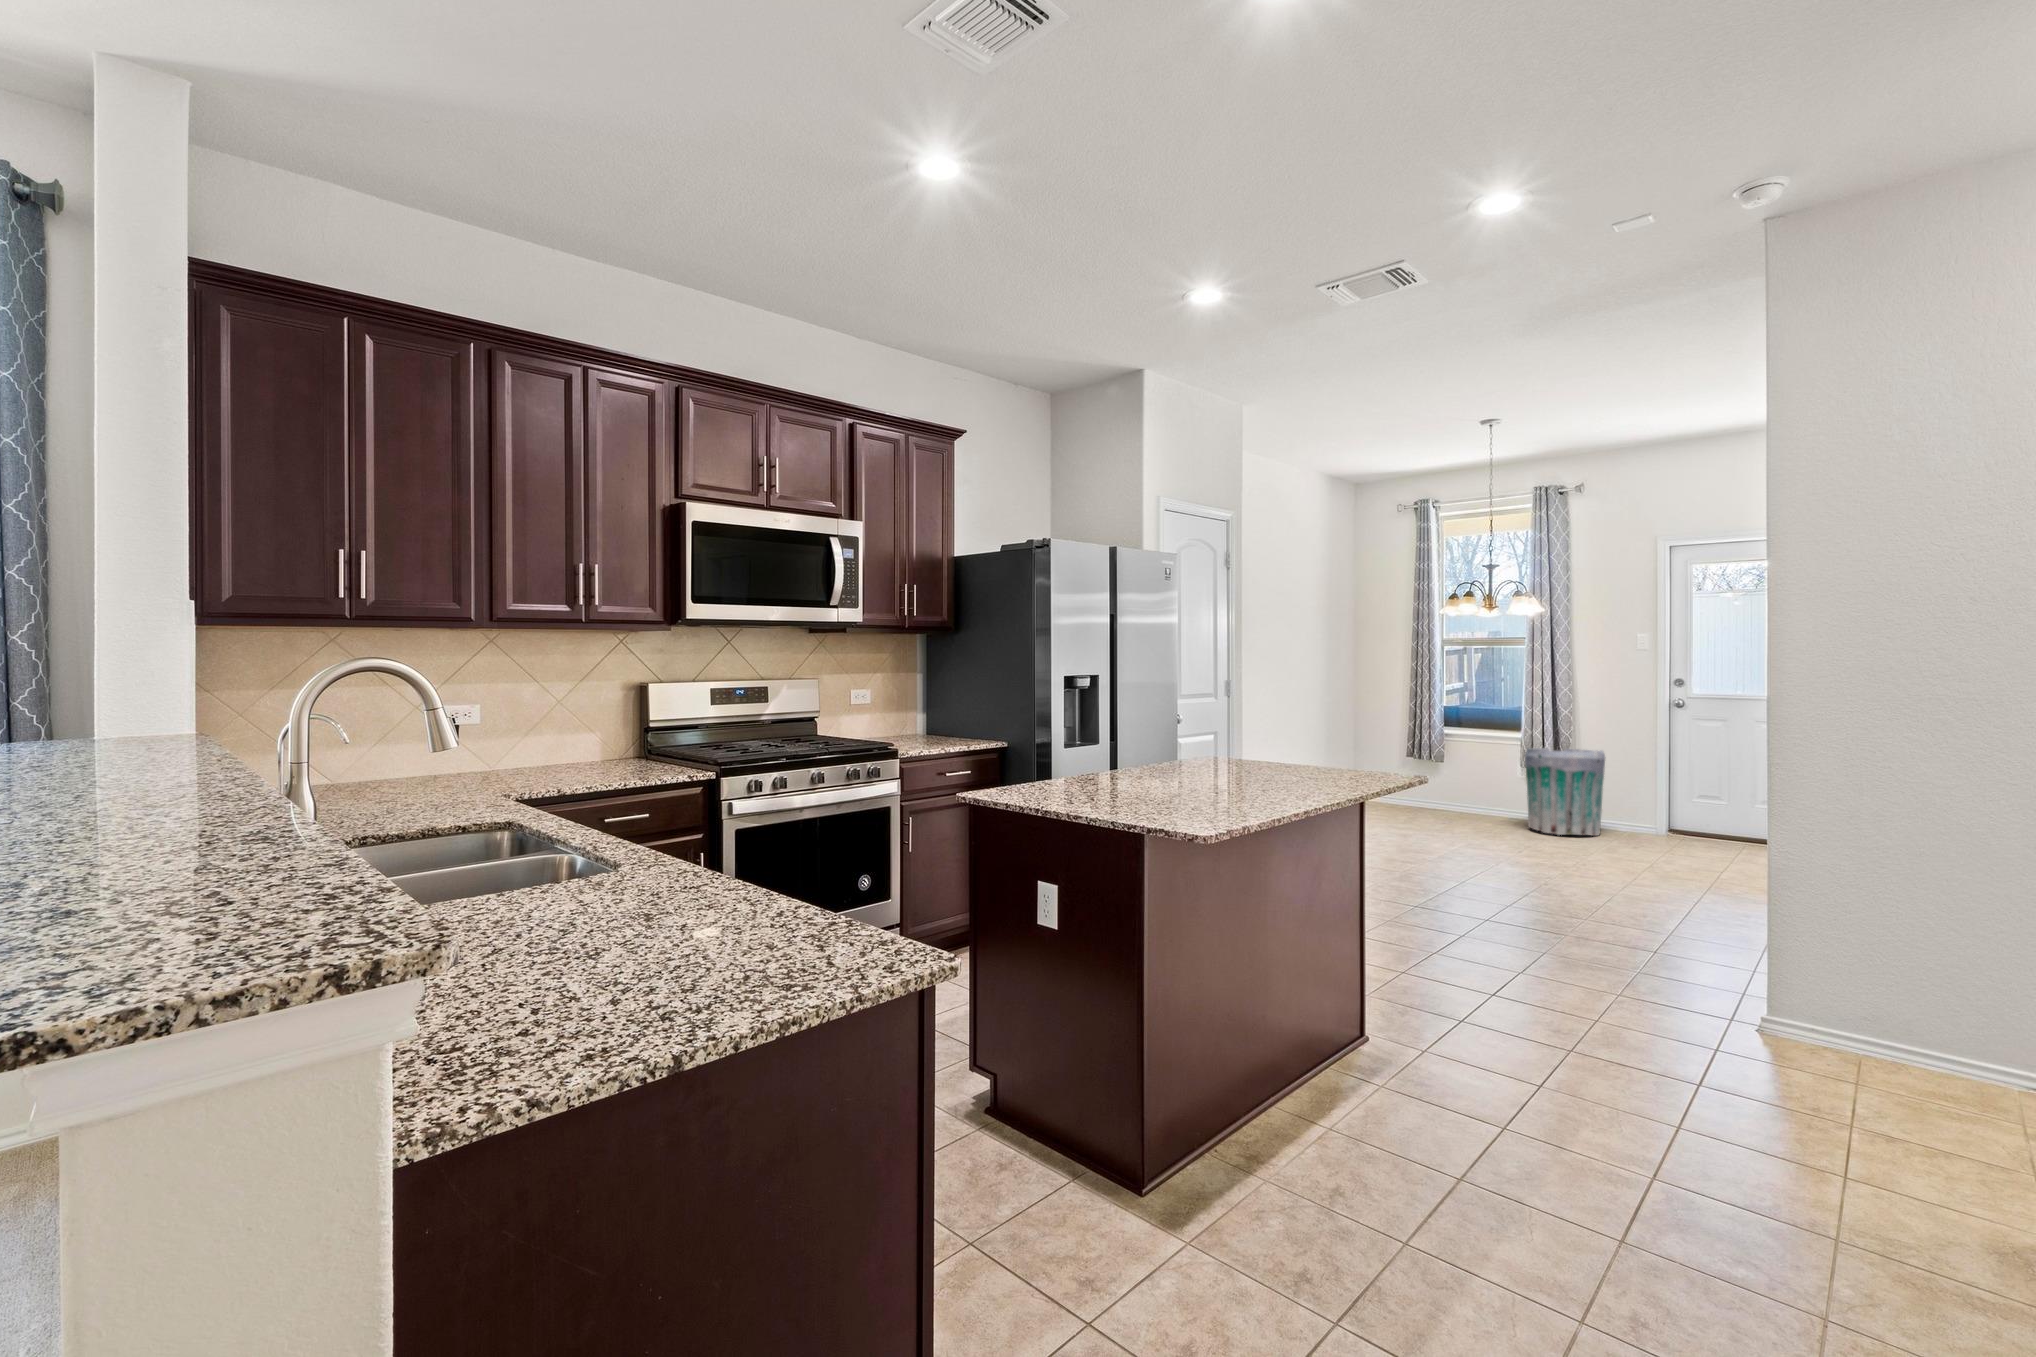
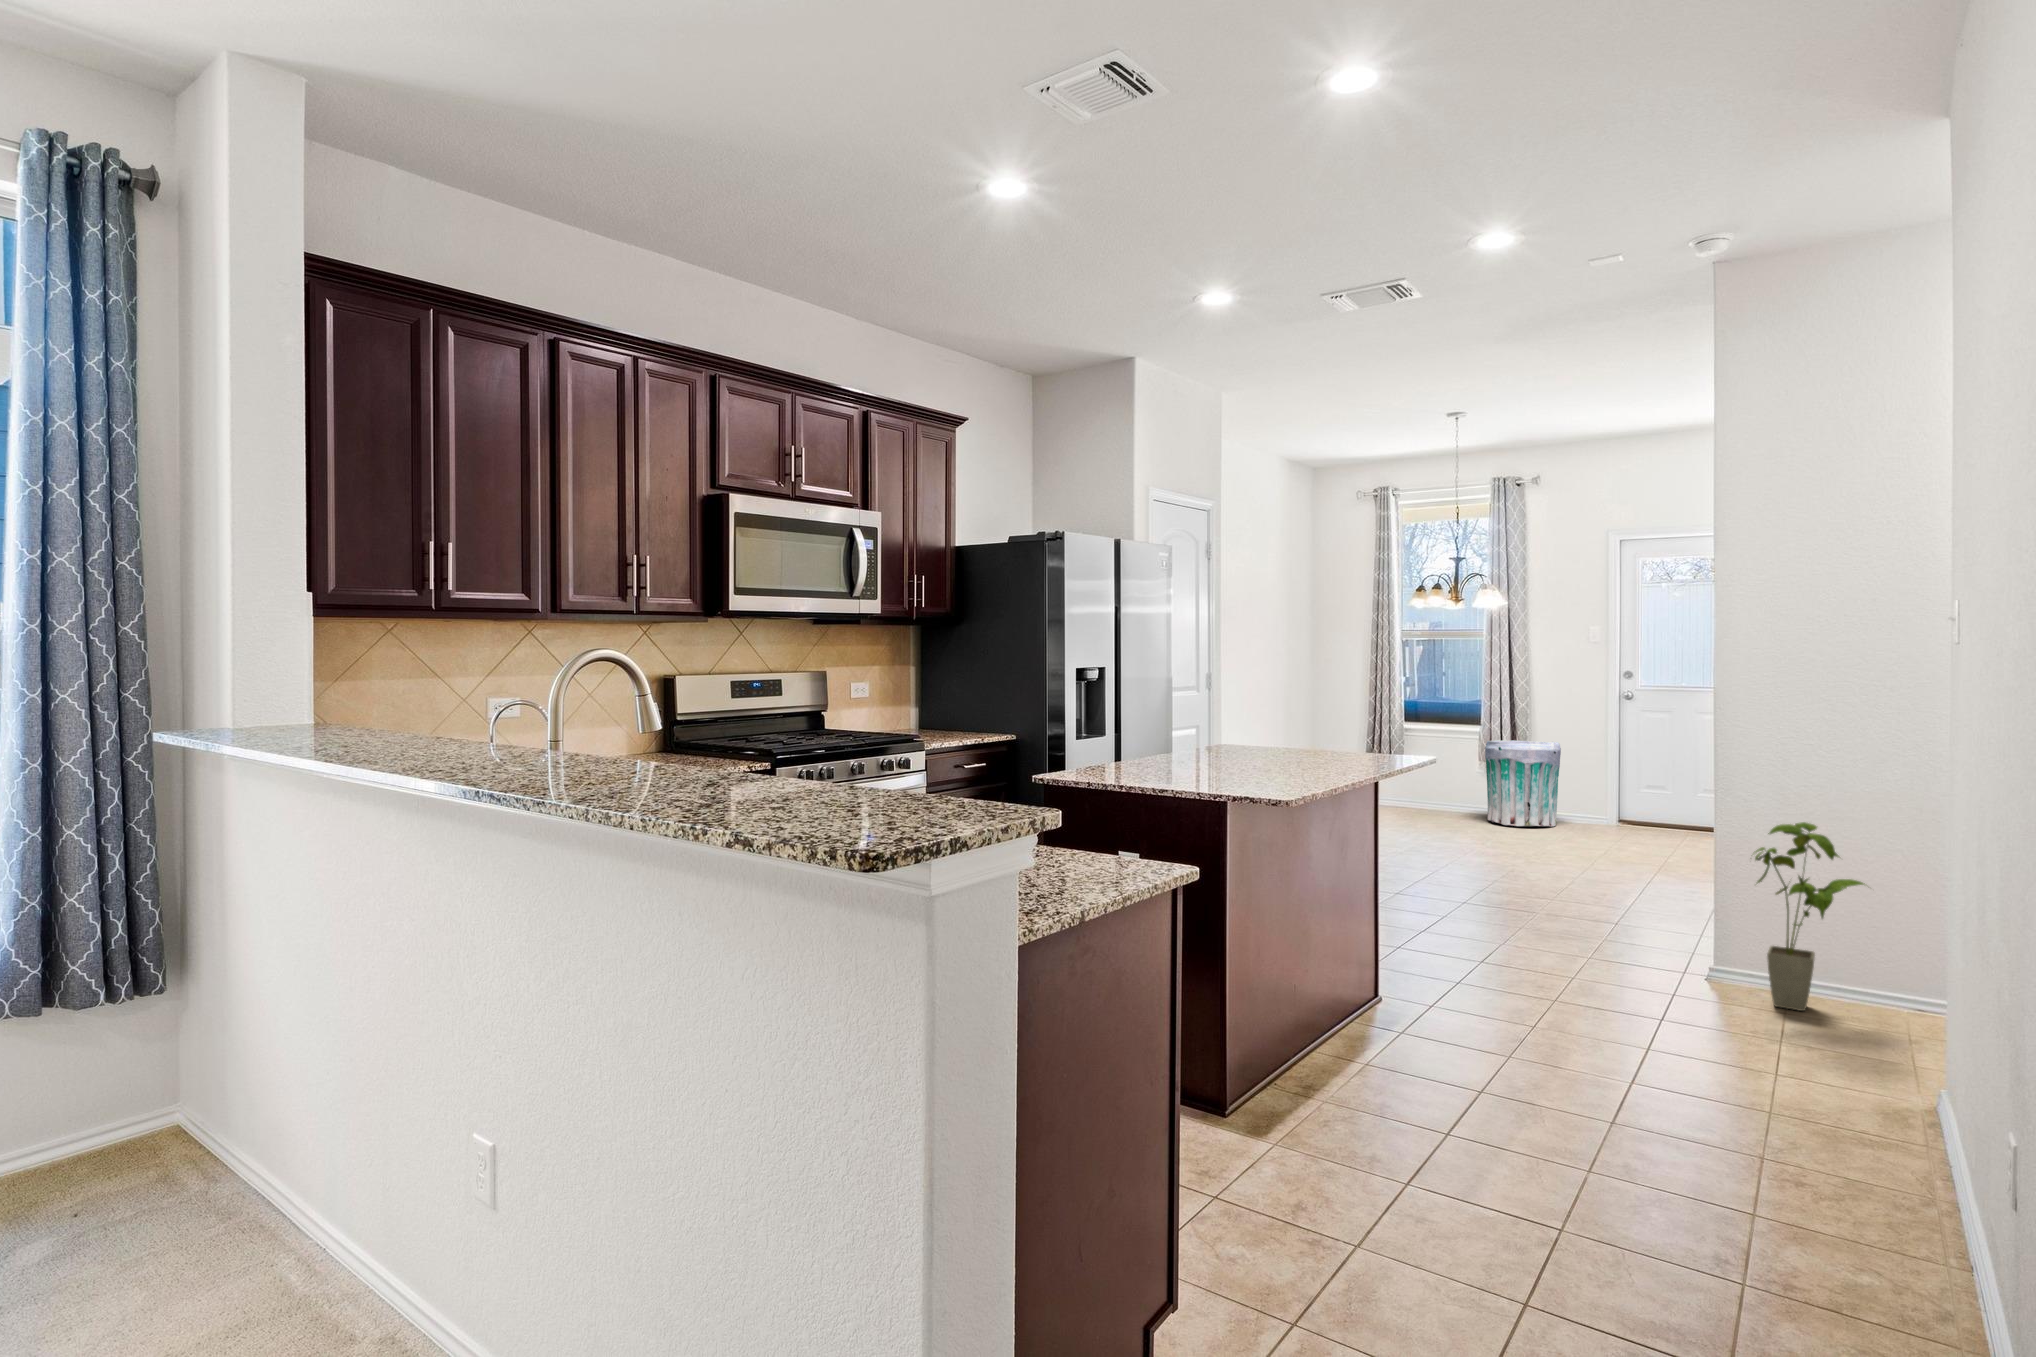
house plant: none [1809,858,1972,1082] -> present [1755,822,1865,1011]

